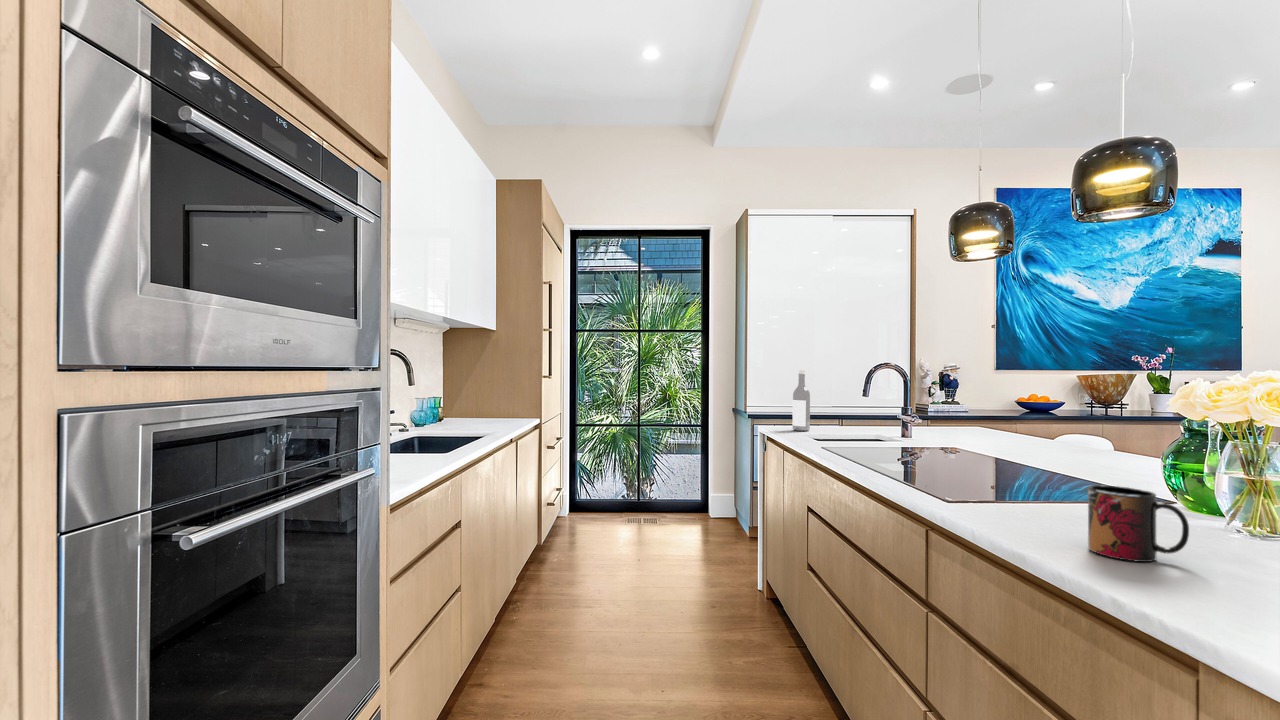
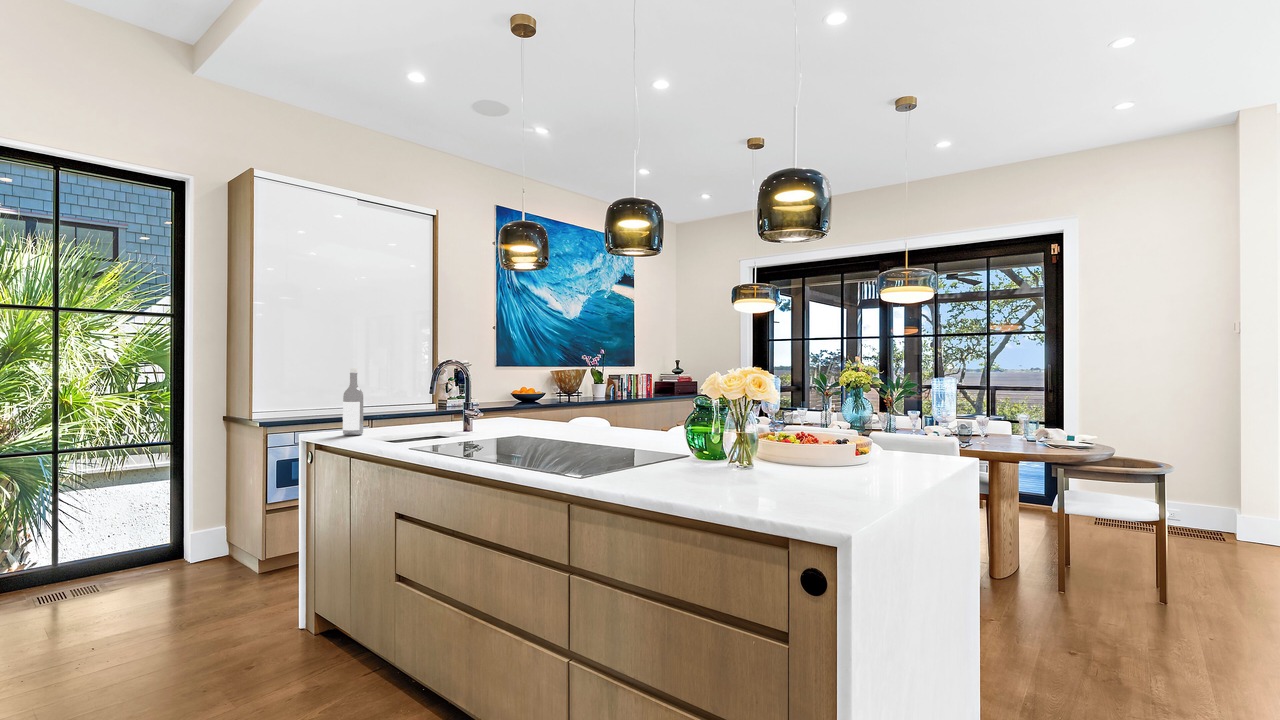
mug: present [1088,485,1189,562] -> none [695,447,743,495]

